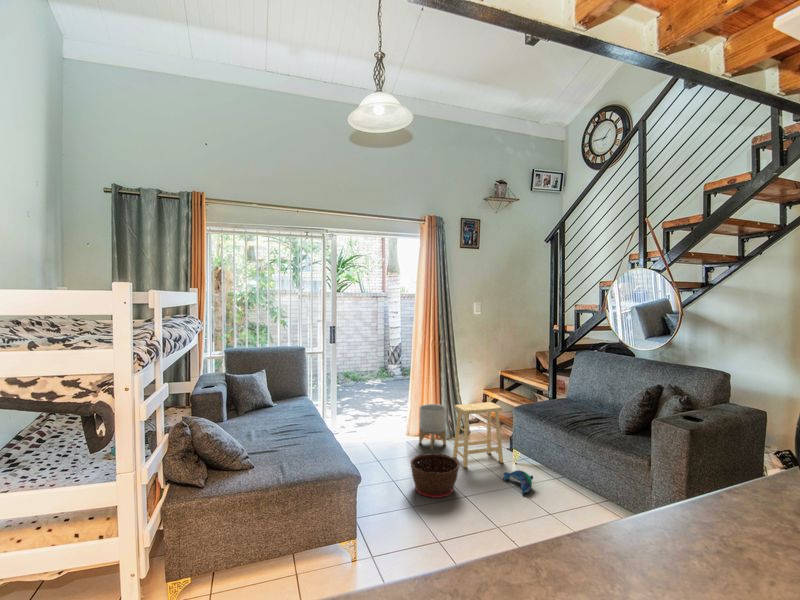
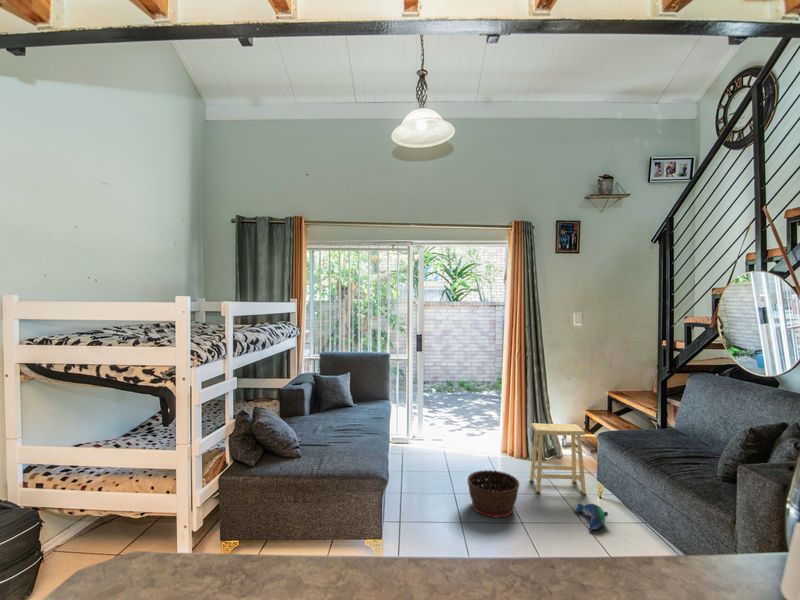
planter: present [419,404,446,449] -> none [500,420,530,468]

